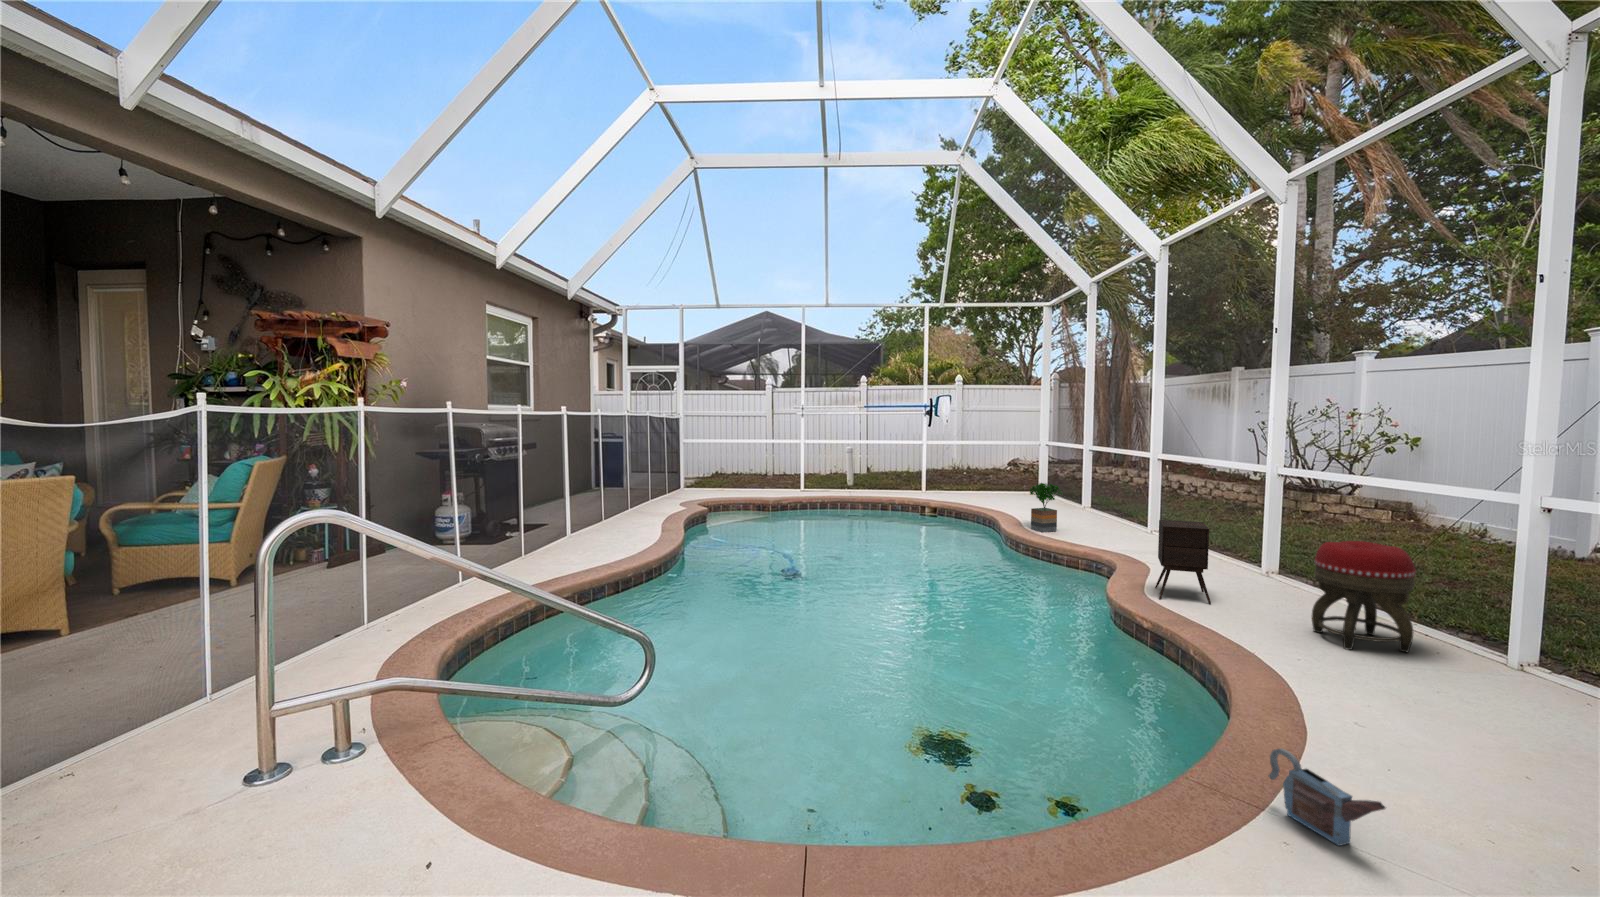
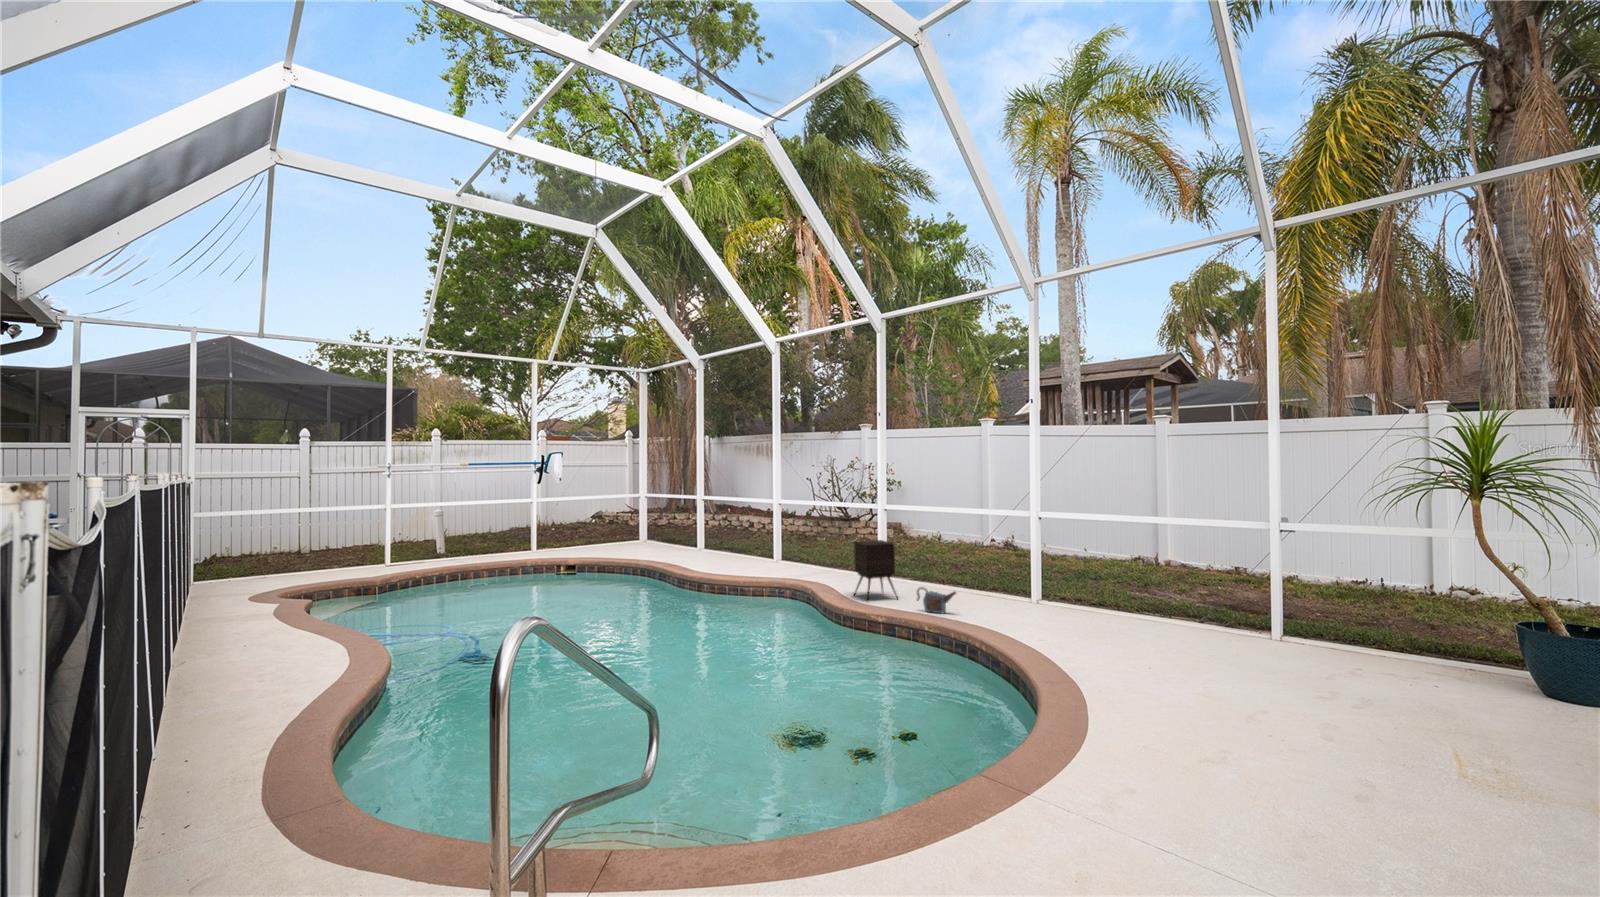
potted tree: present [1030,483,1063,532] -> none [696,526,725,572]
footstool: present [1312,541,1416,652] -> none [966,539,1020,609]
watering can: present [1268,748,1386,846] -> present [917,587,956,613]

